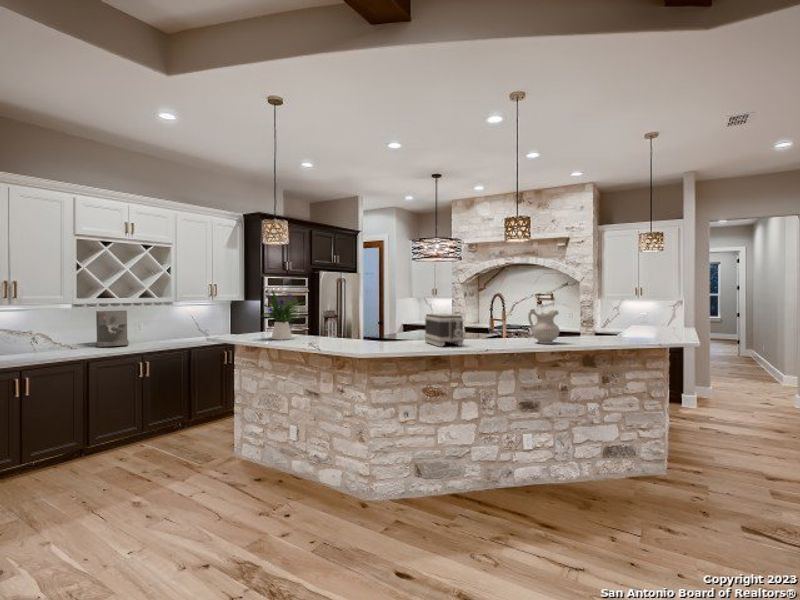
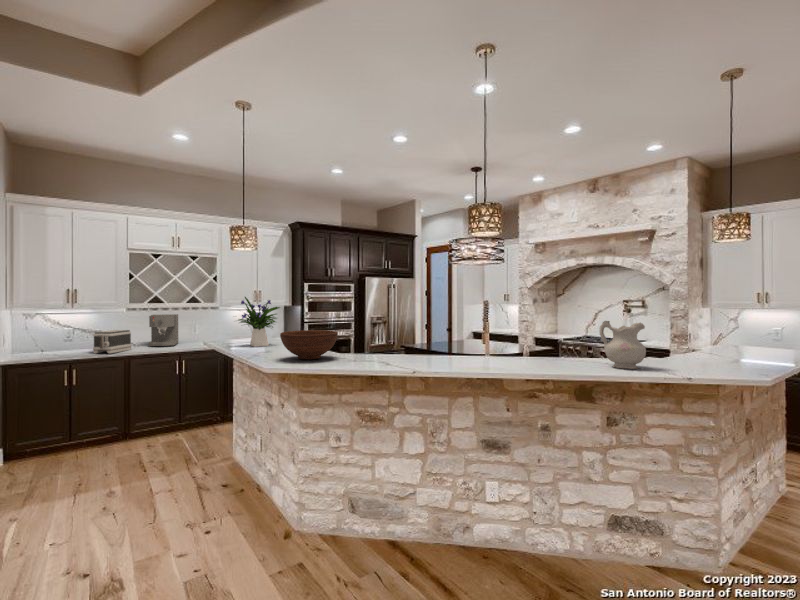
ceramic pitcher: present [528,309,559,344] -> present [599,321,646,369]
toaster: present [425,314,464,347] -> present [93,330,131,353]
fruit bowl: none [351,321,402,347] -> present [280,330,338,360]

